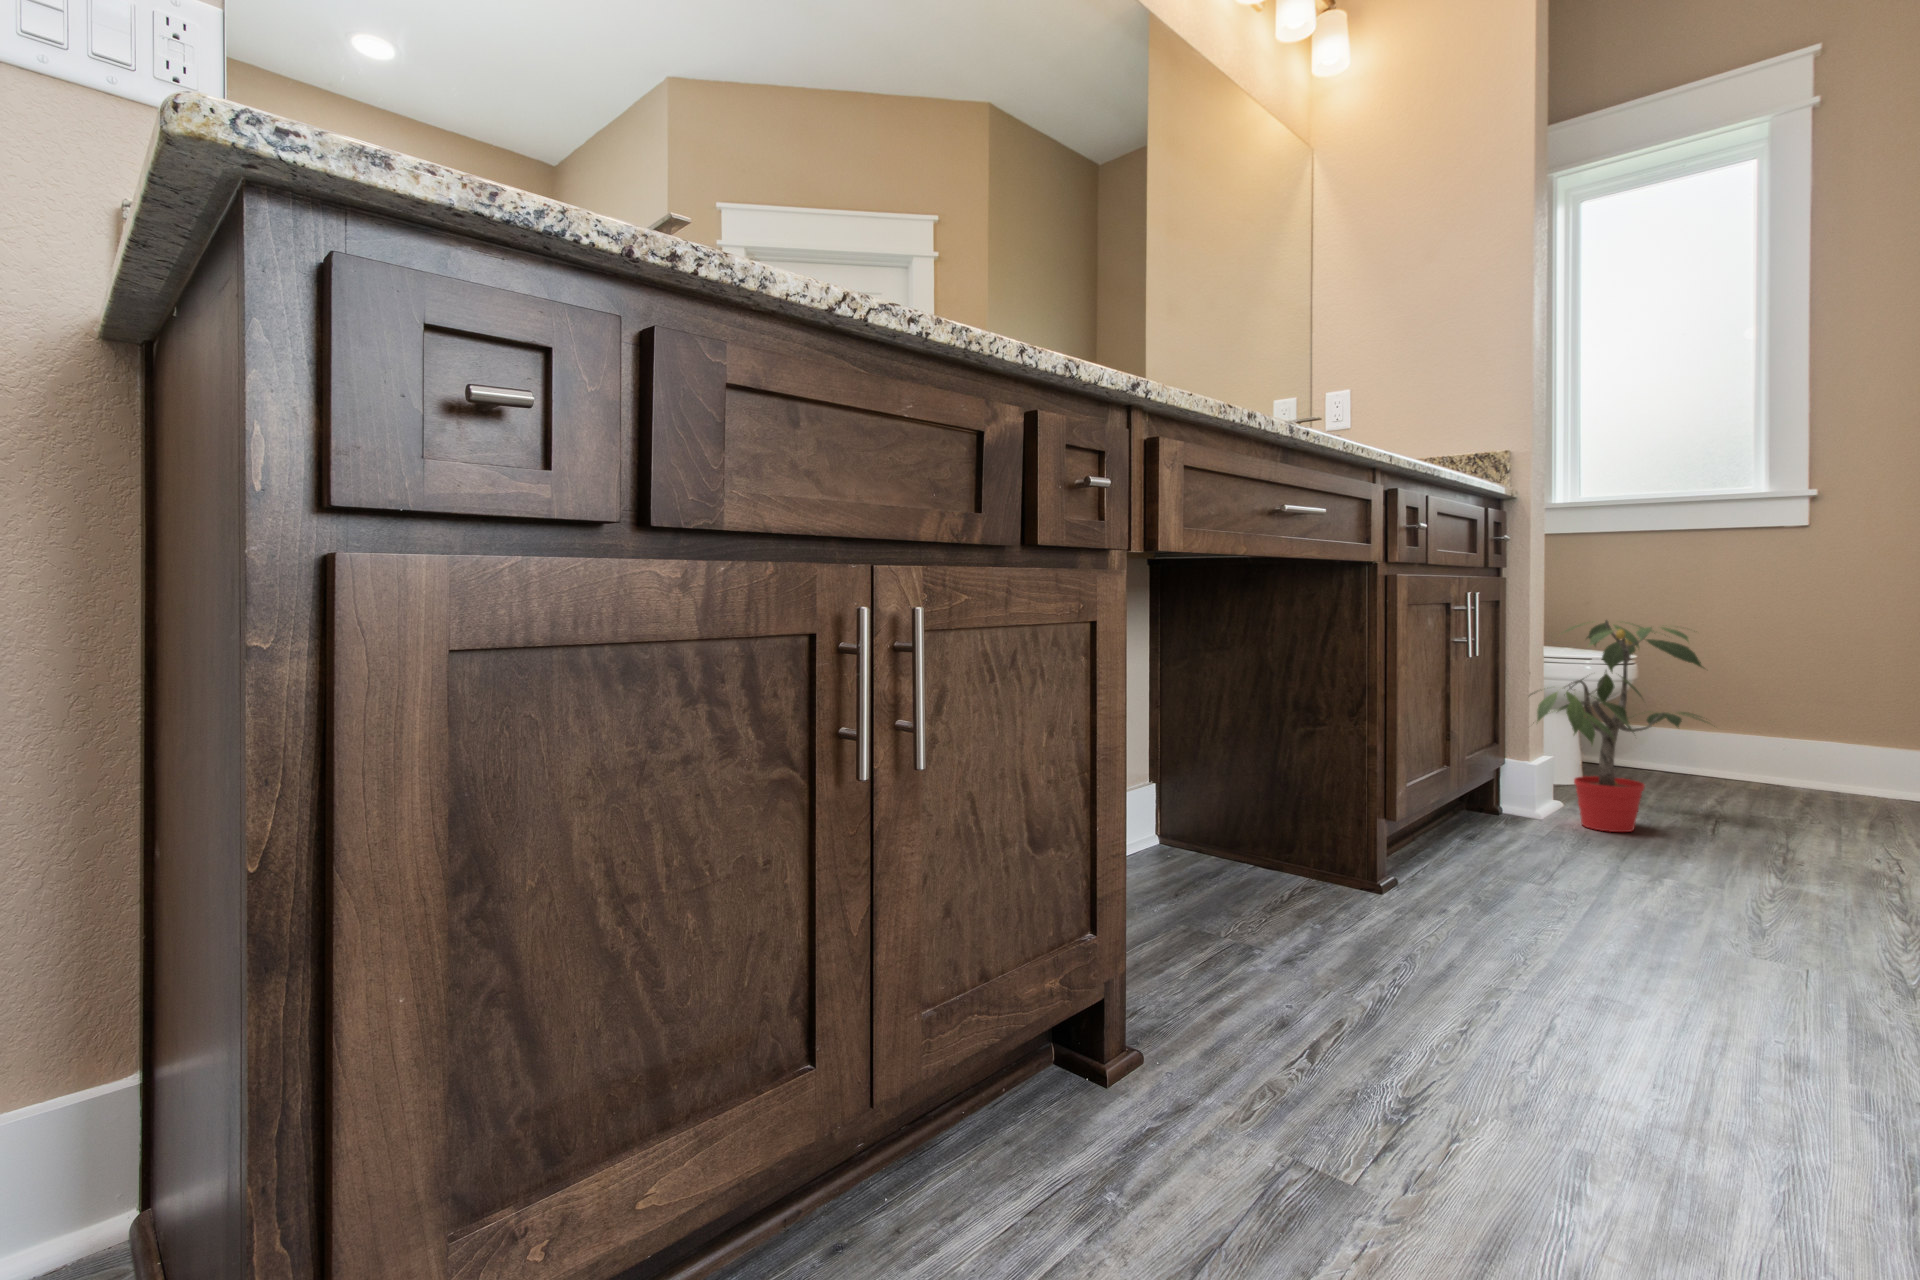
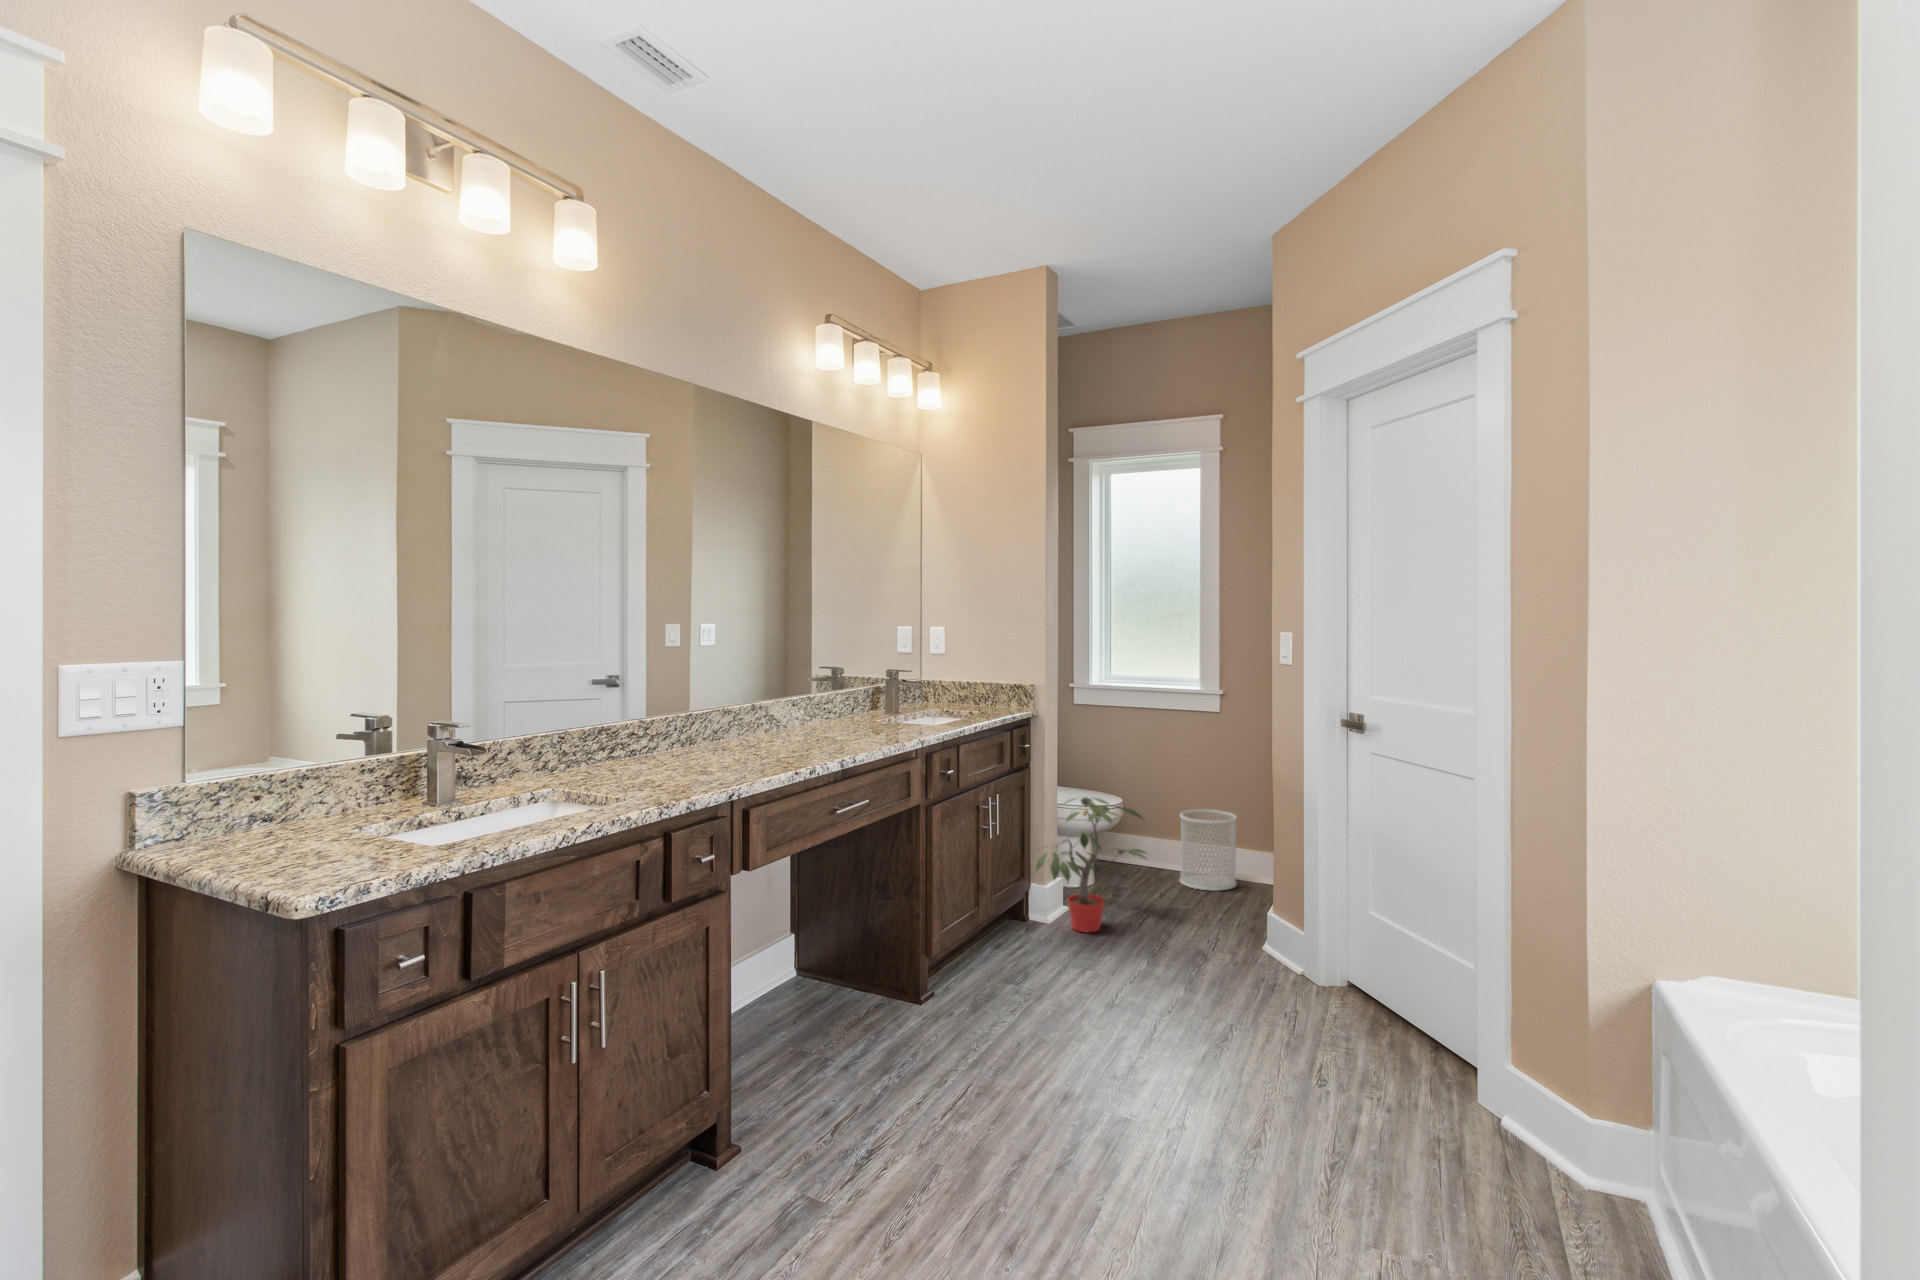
wastebasket: none [1726,680,1844,800] -> present [1180,809,1237,891]

